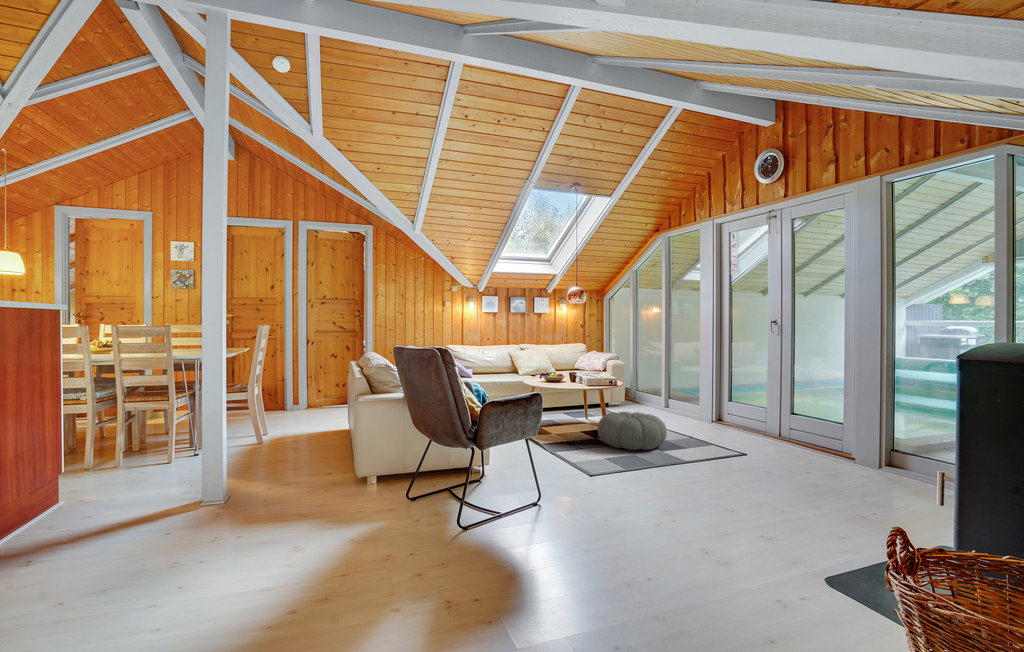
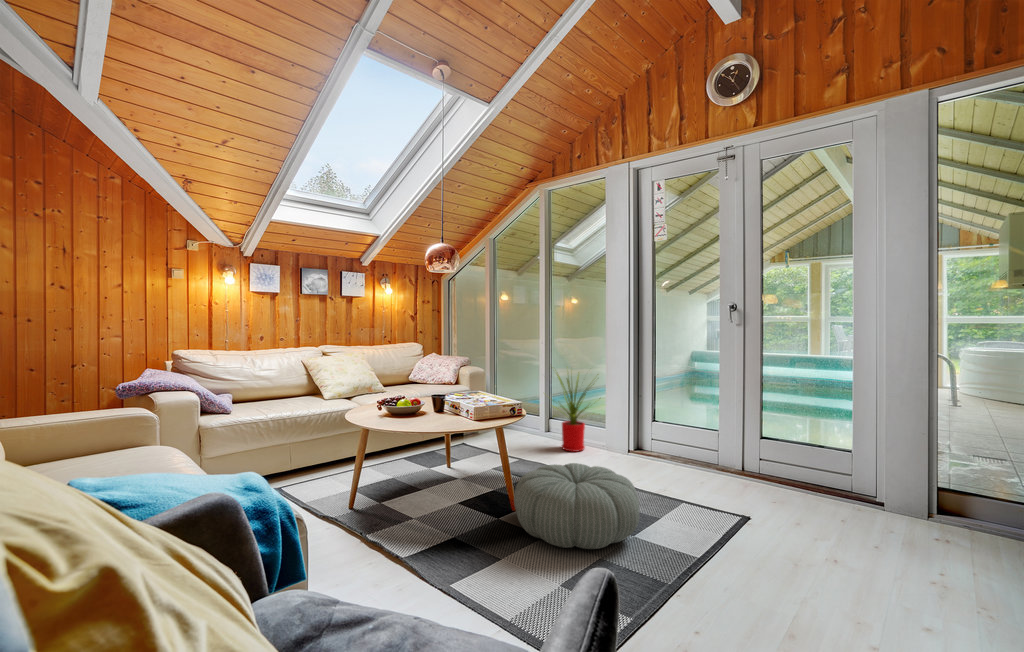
house plant: none [651,359,696,419] -> present [556,373,594,452]

